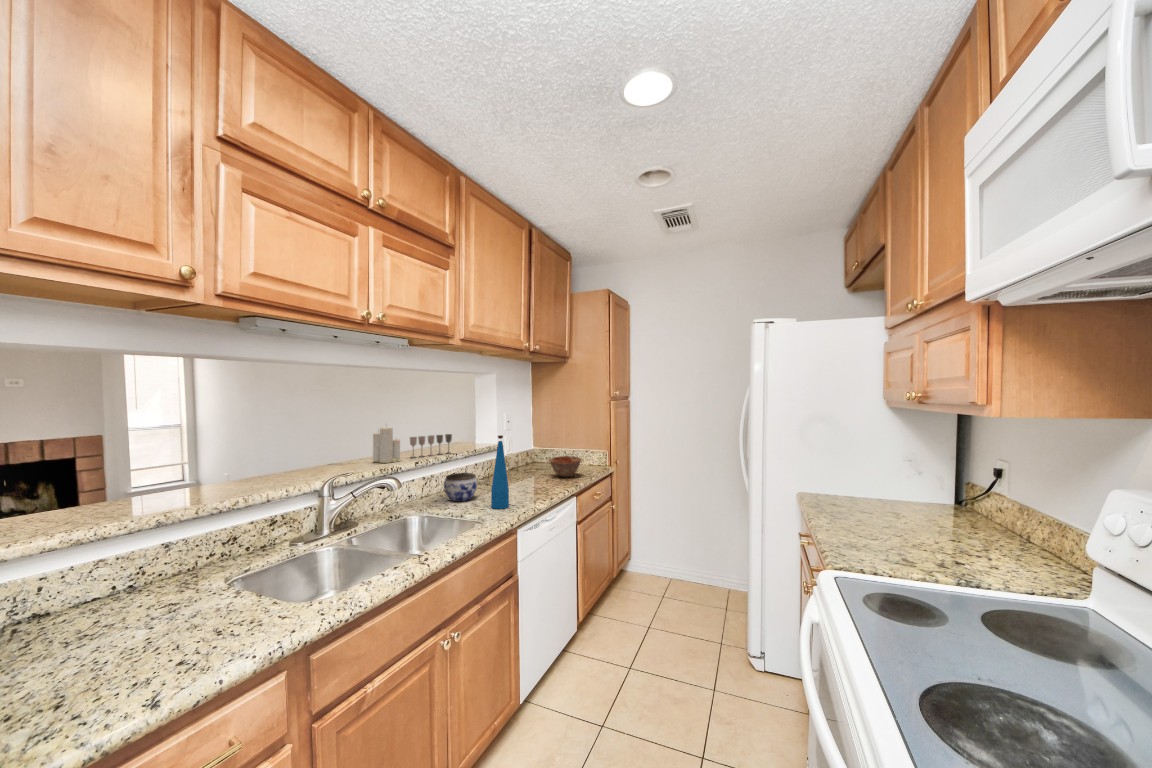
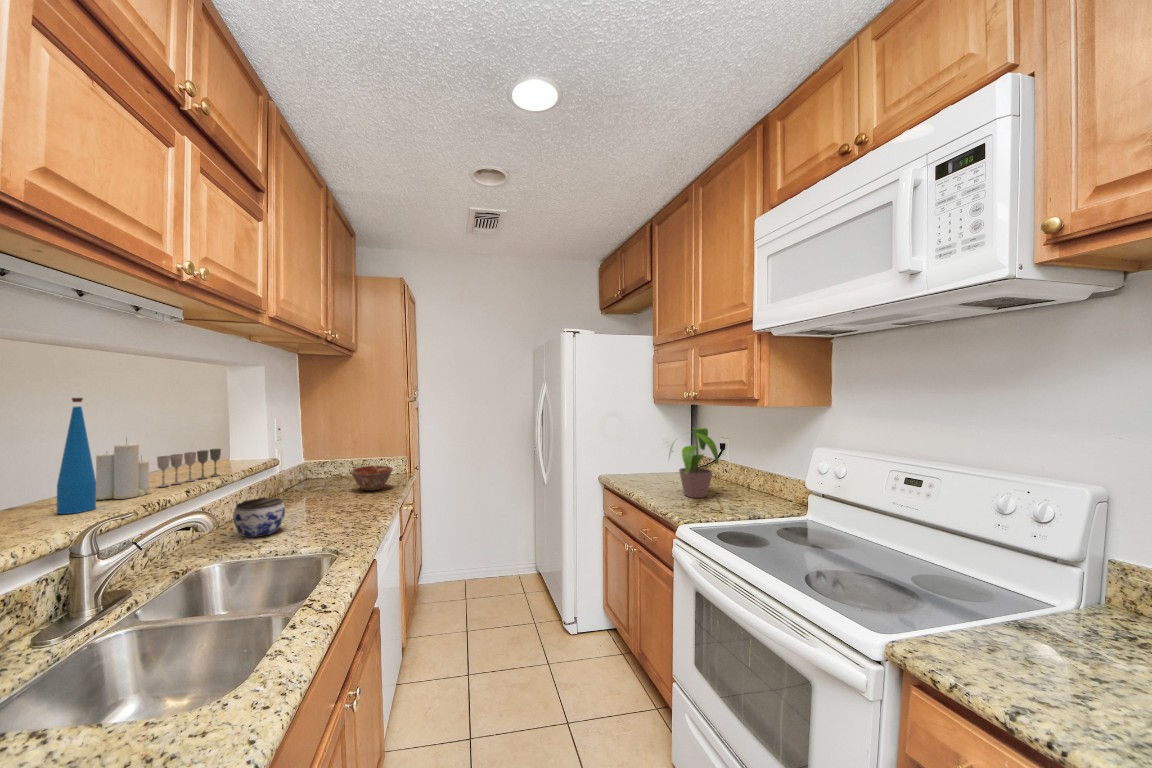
bottle: present [491,435,509,509] -> present [57,398,96,514]
potted plant: none [844,443,949,539] -> present [671,428,719,498]

